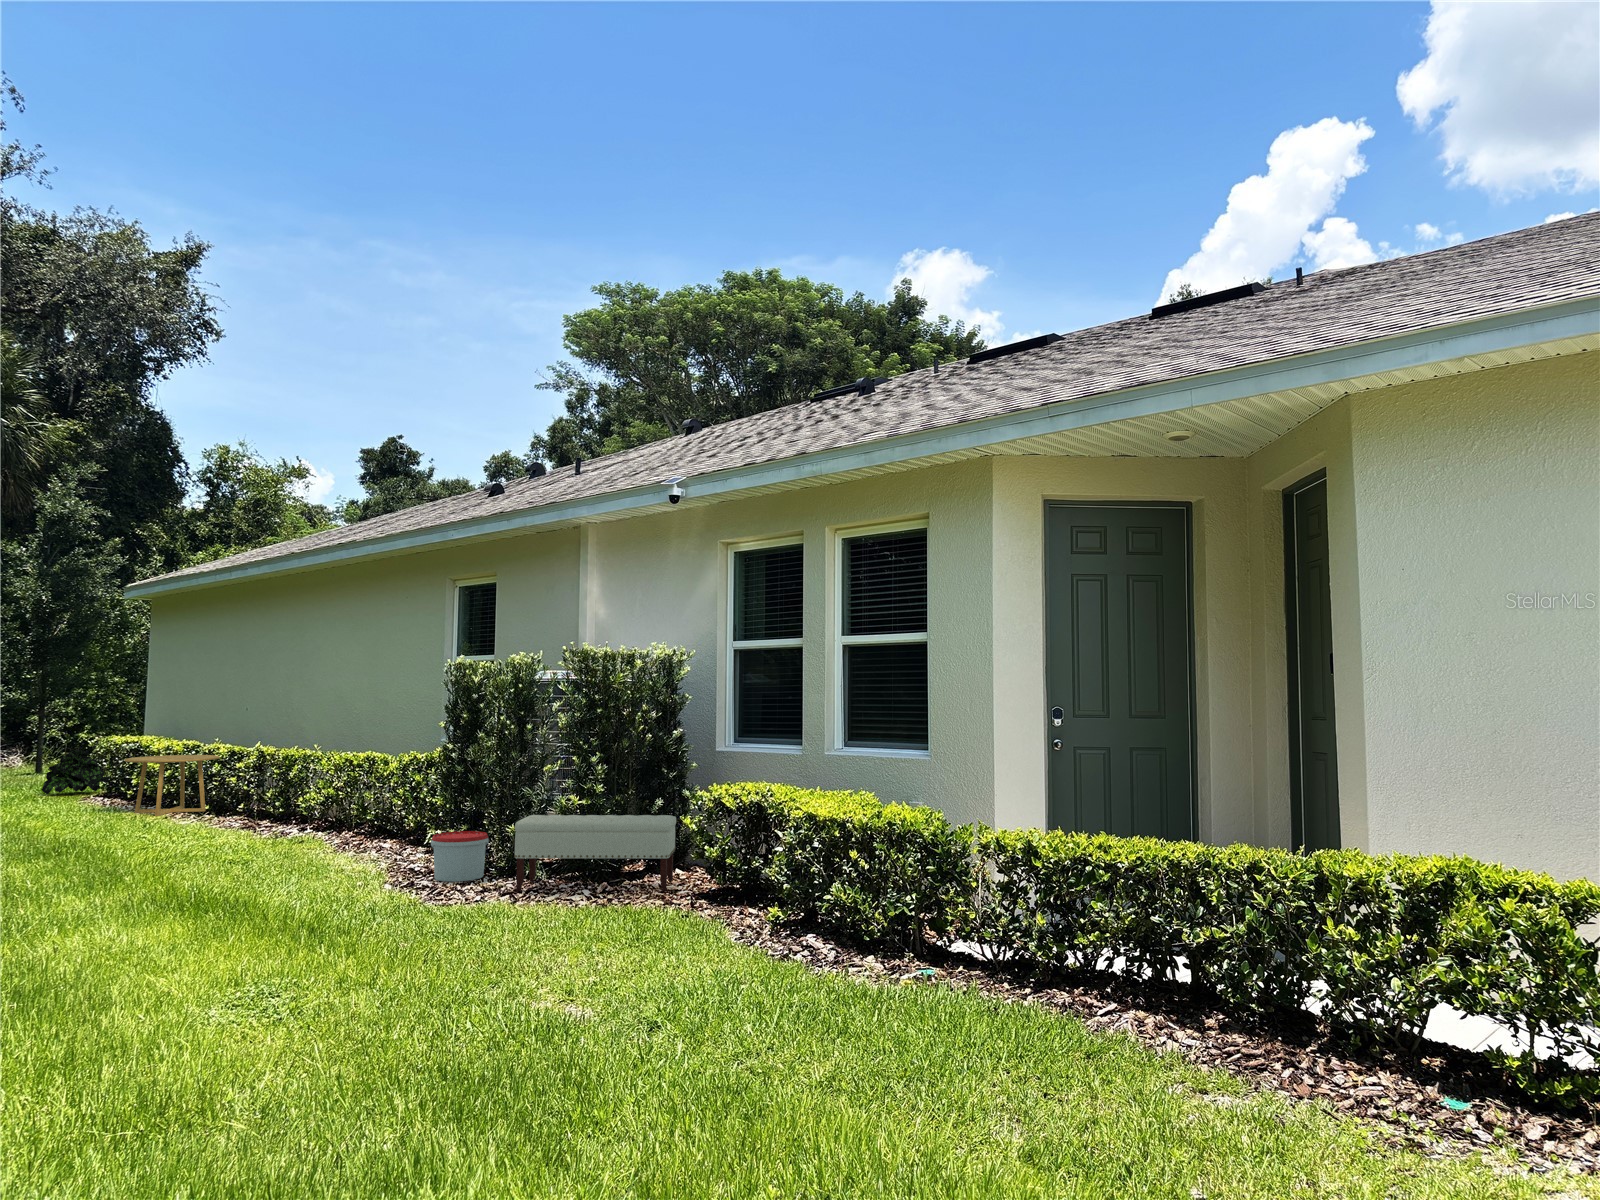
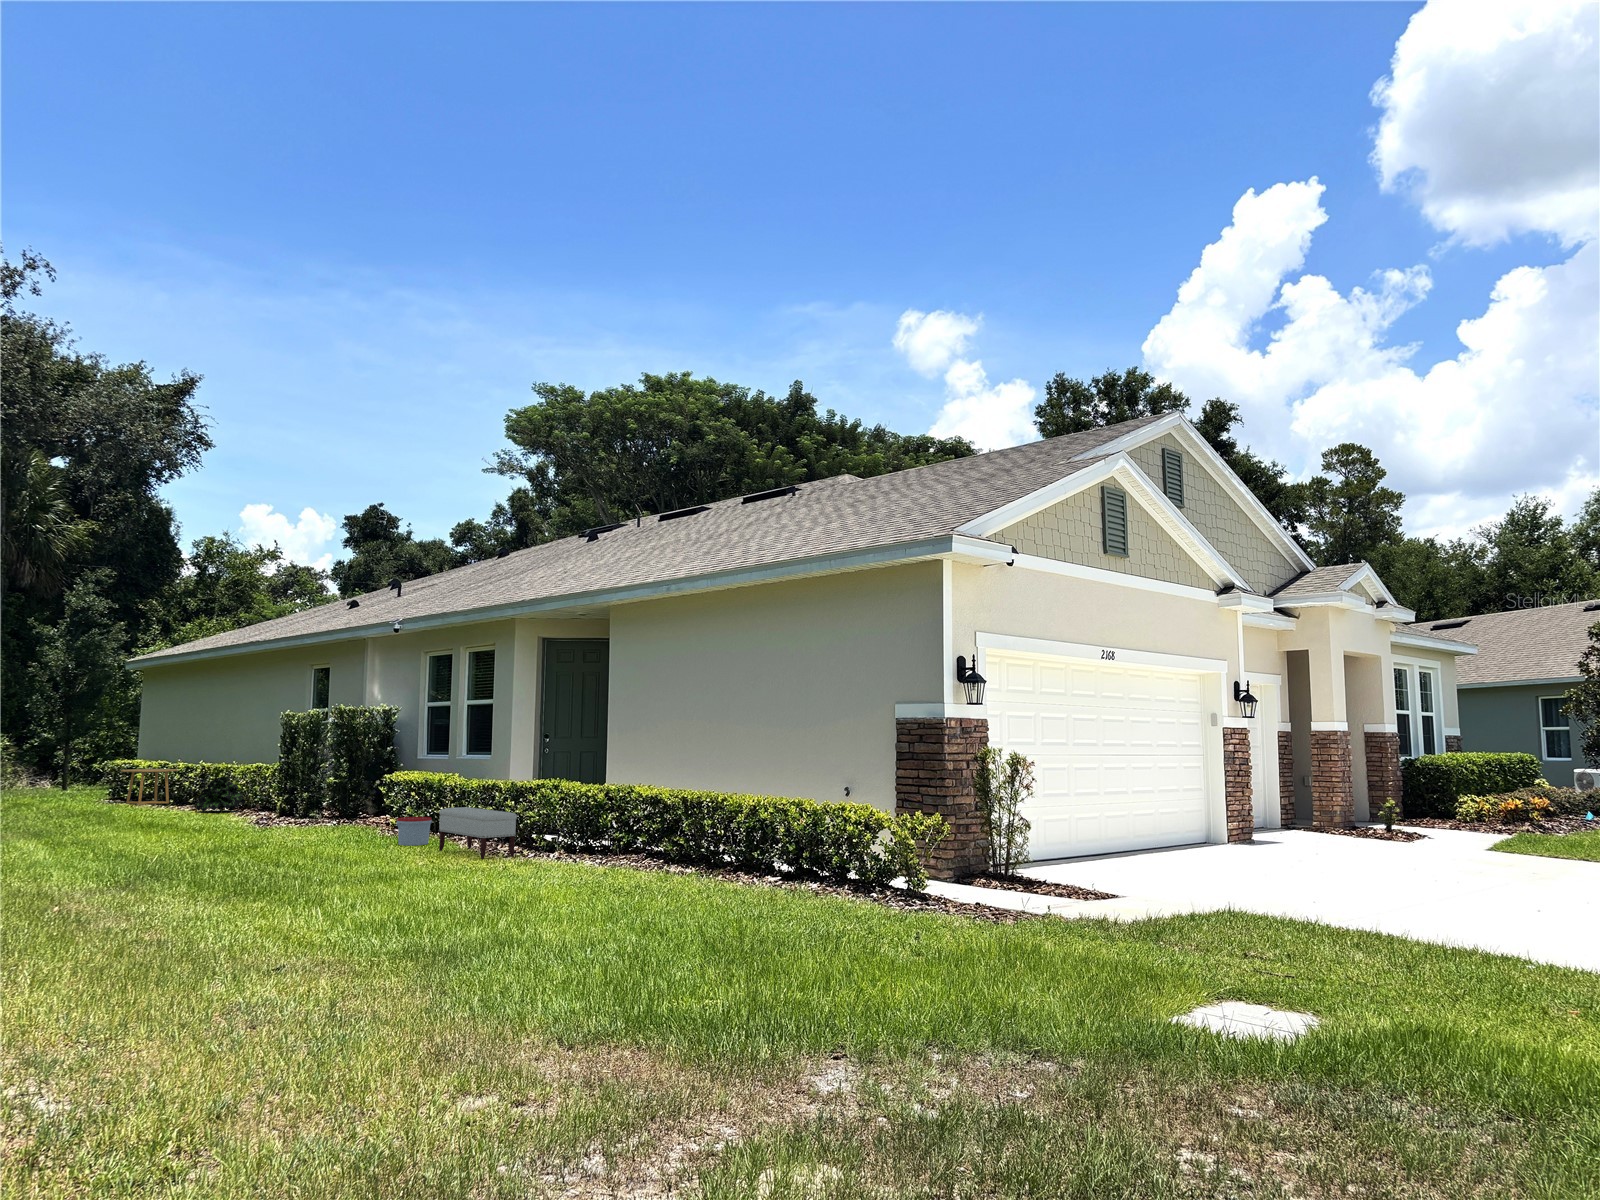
potted plant: present [42,750,109,794] -> present [196,777,245,811]
bench: present [514,815,676,891] -> present [439,807,517,859]
bucket: present [431,831,489,882] -> present [396,817,432,845]

